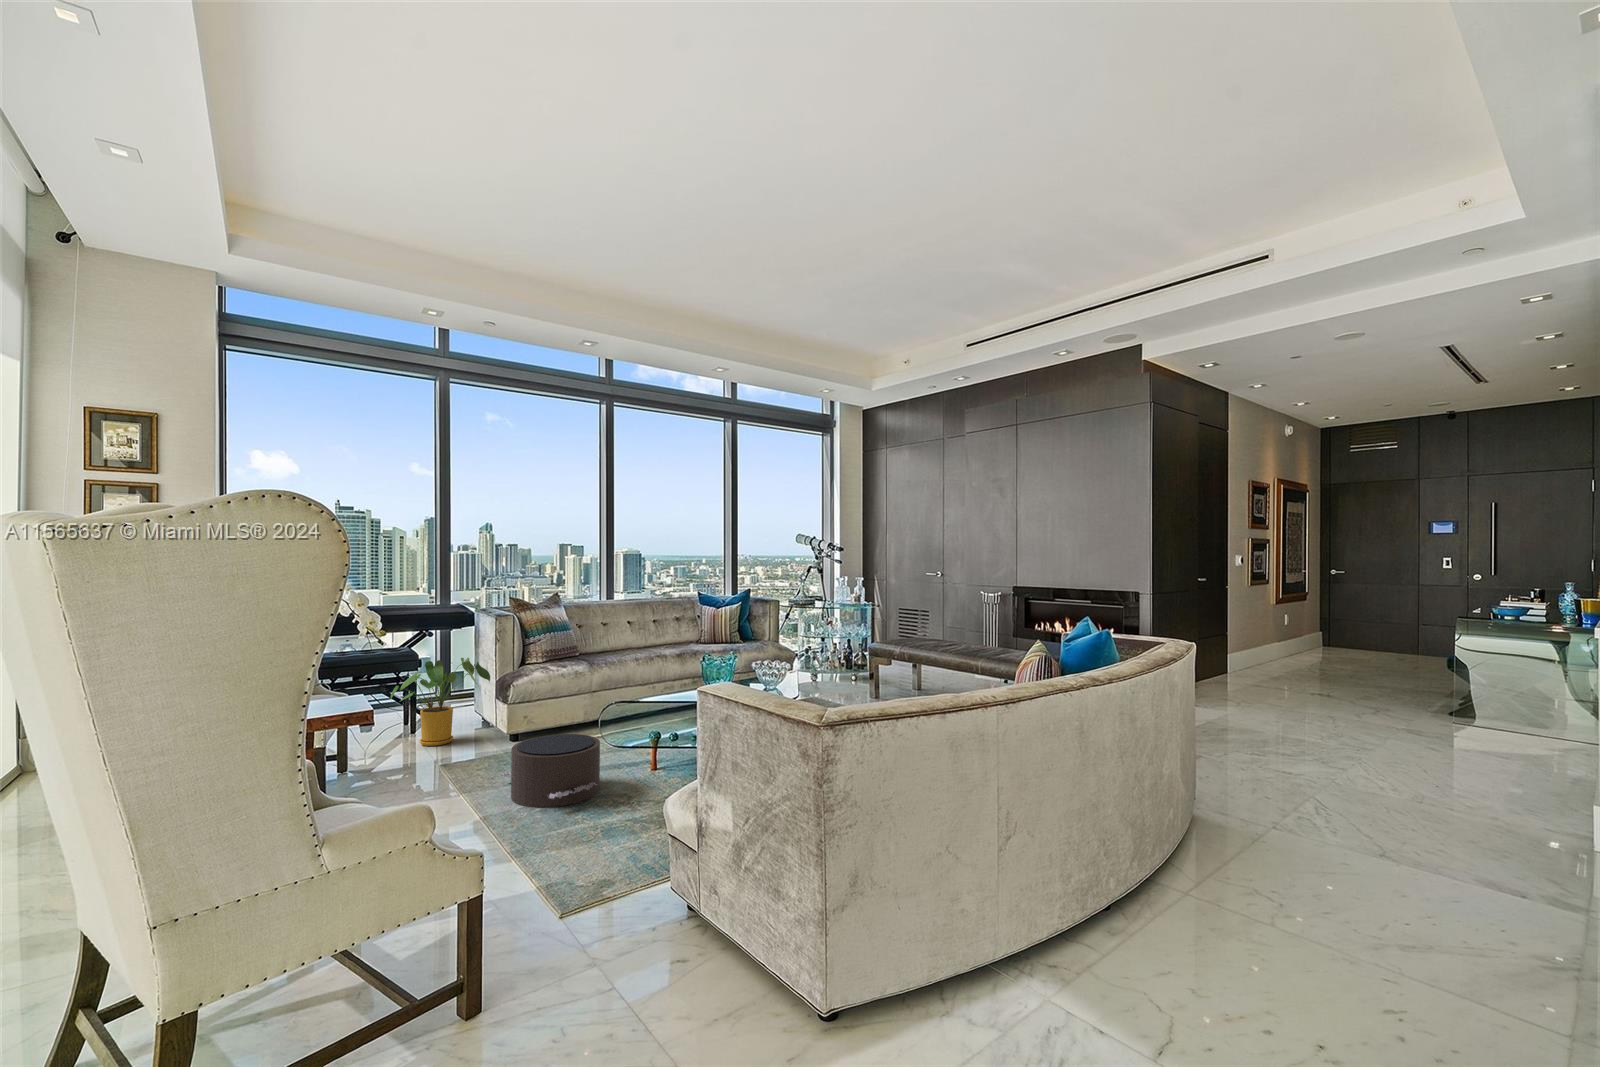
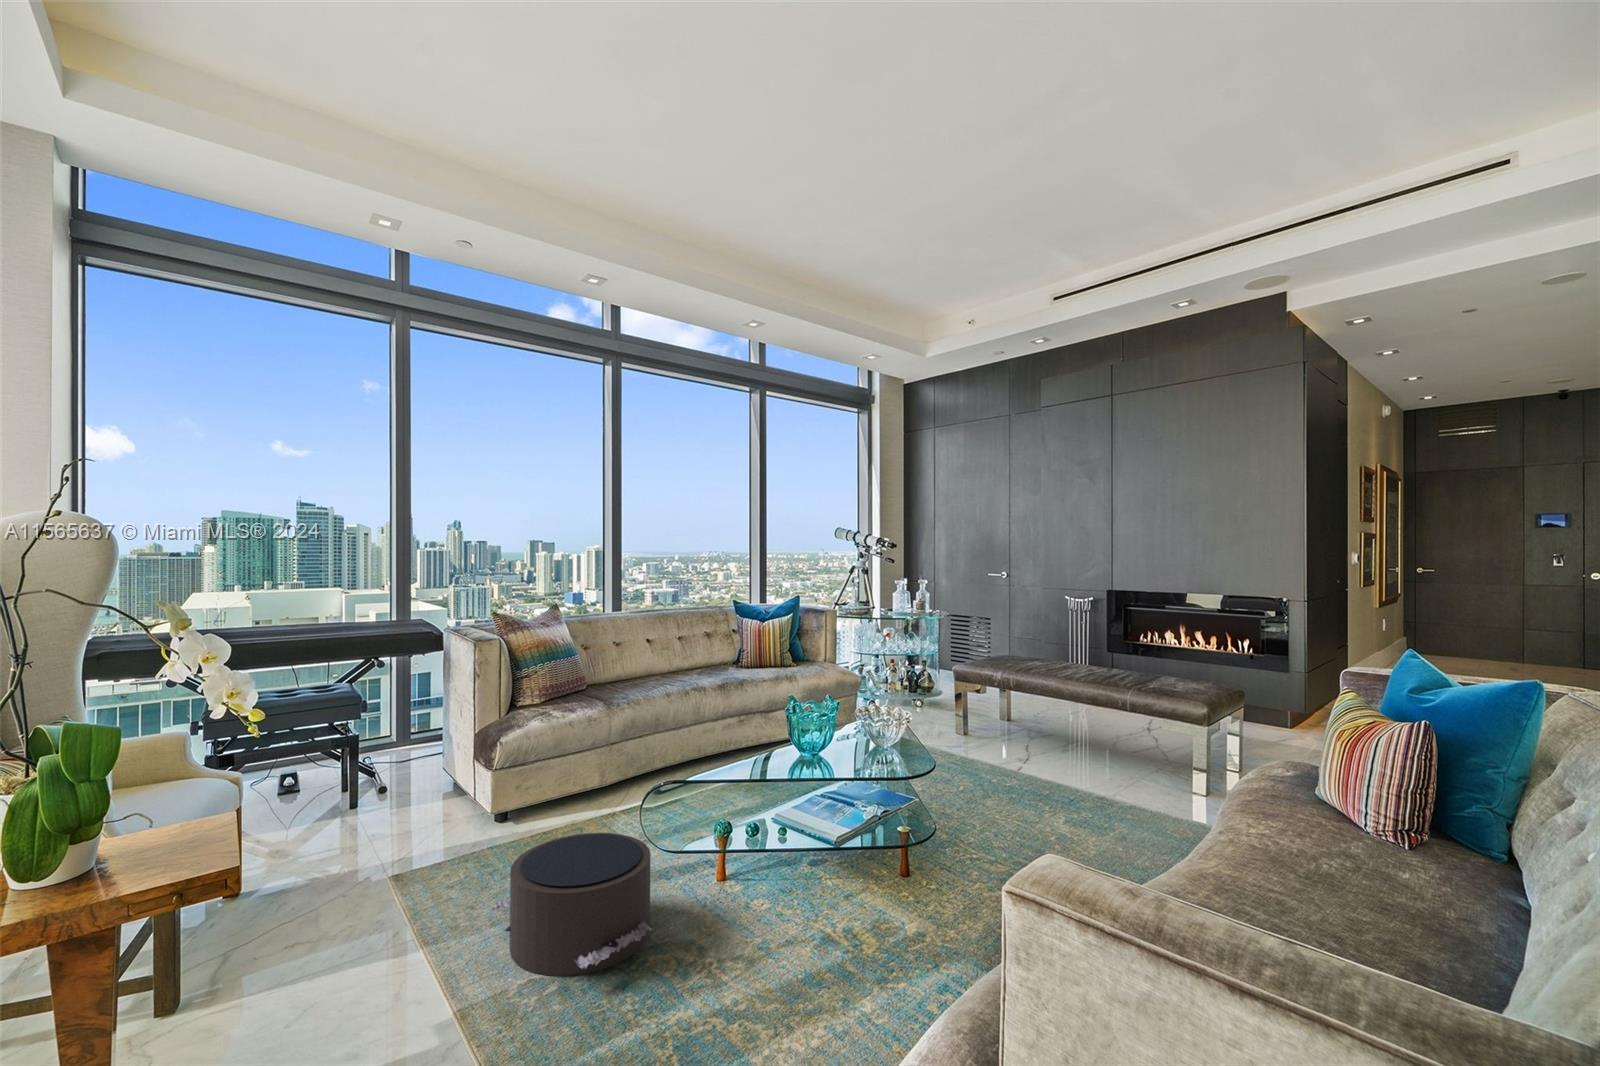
house plant: present [391,658,490,746] -> none [318,701,468,833]

